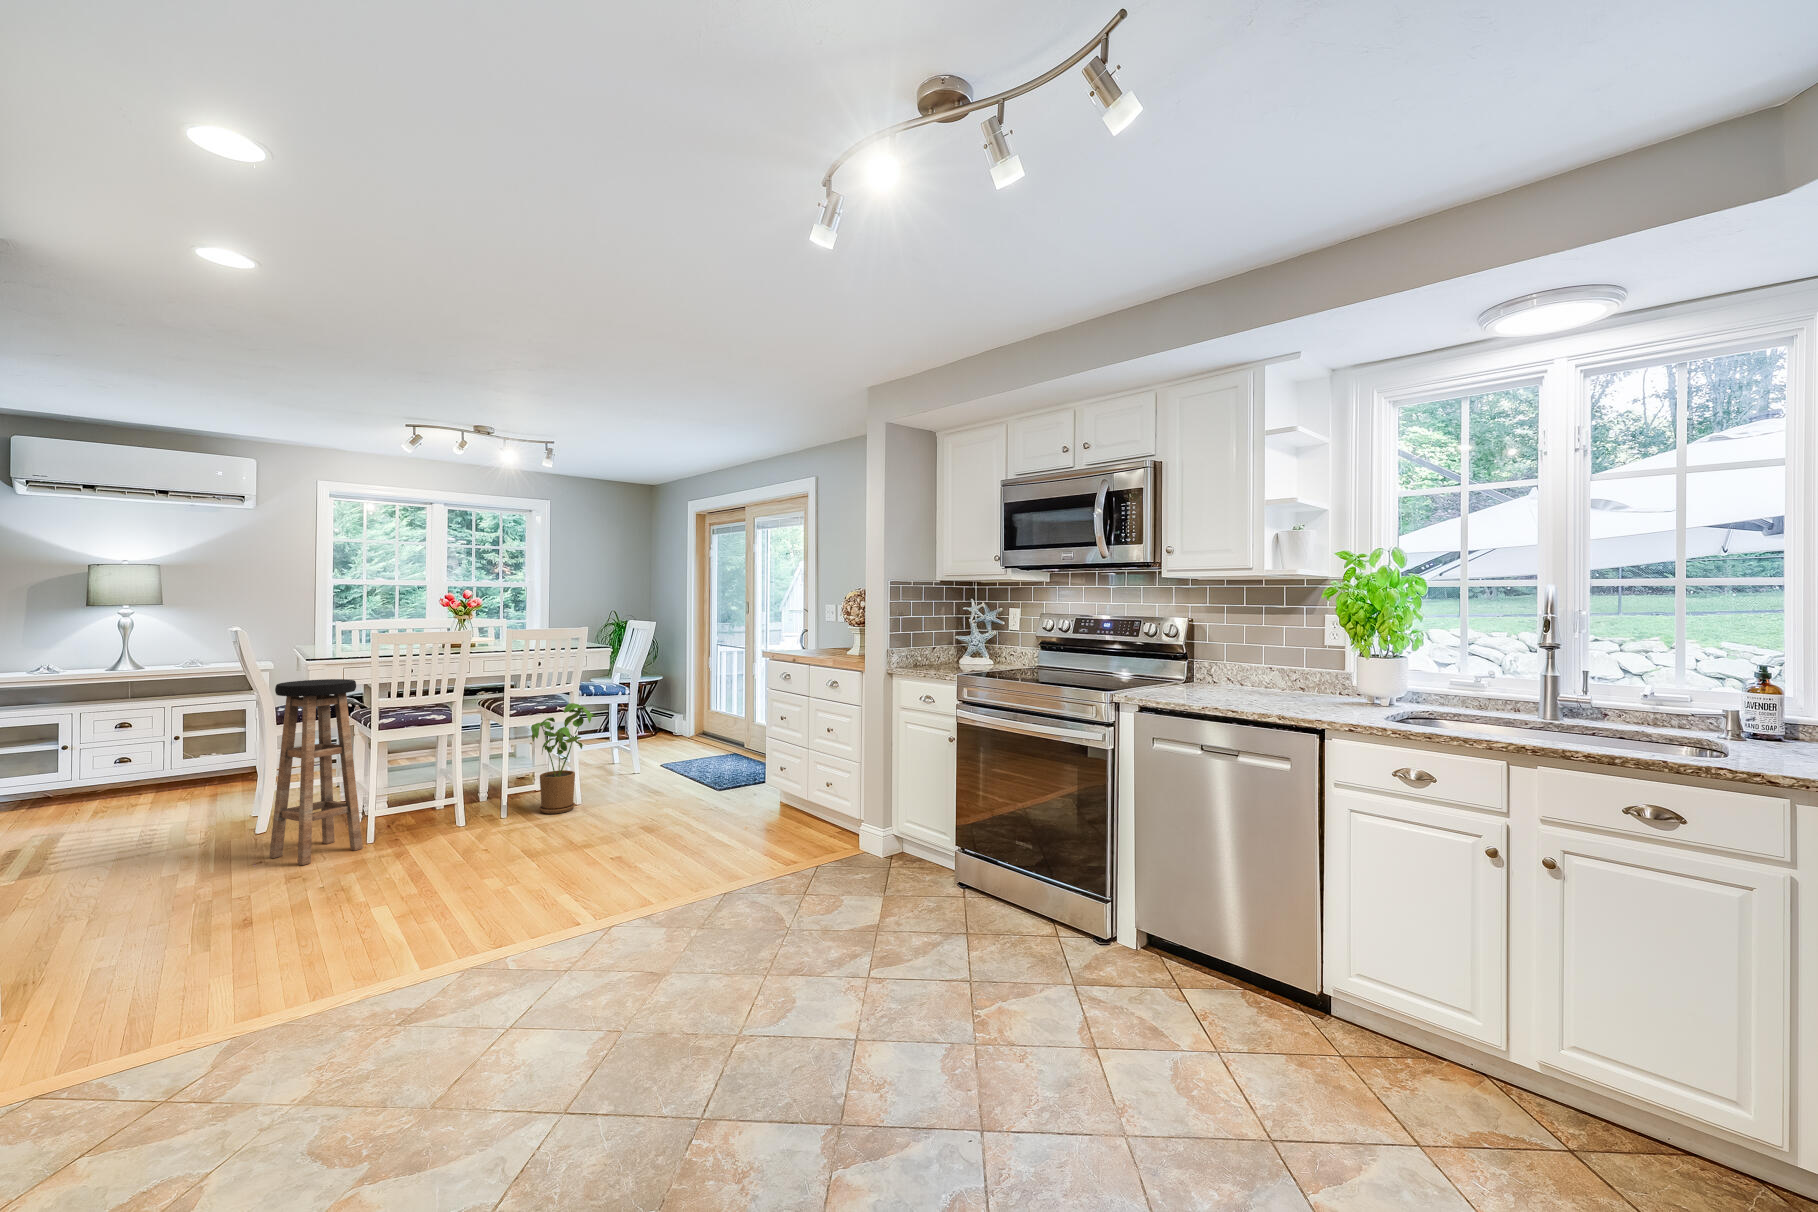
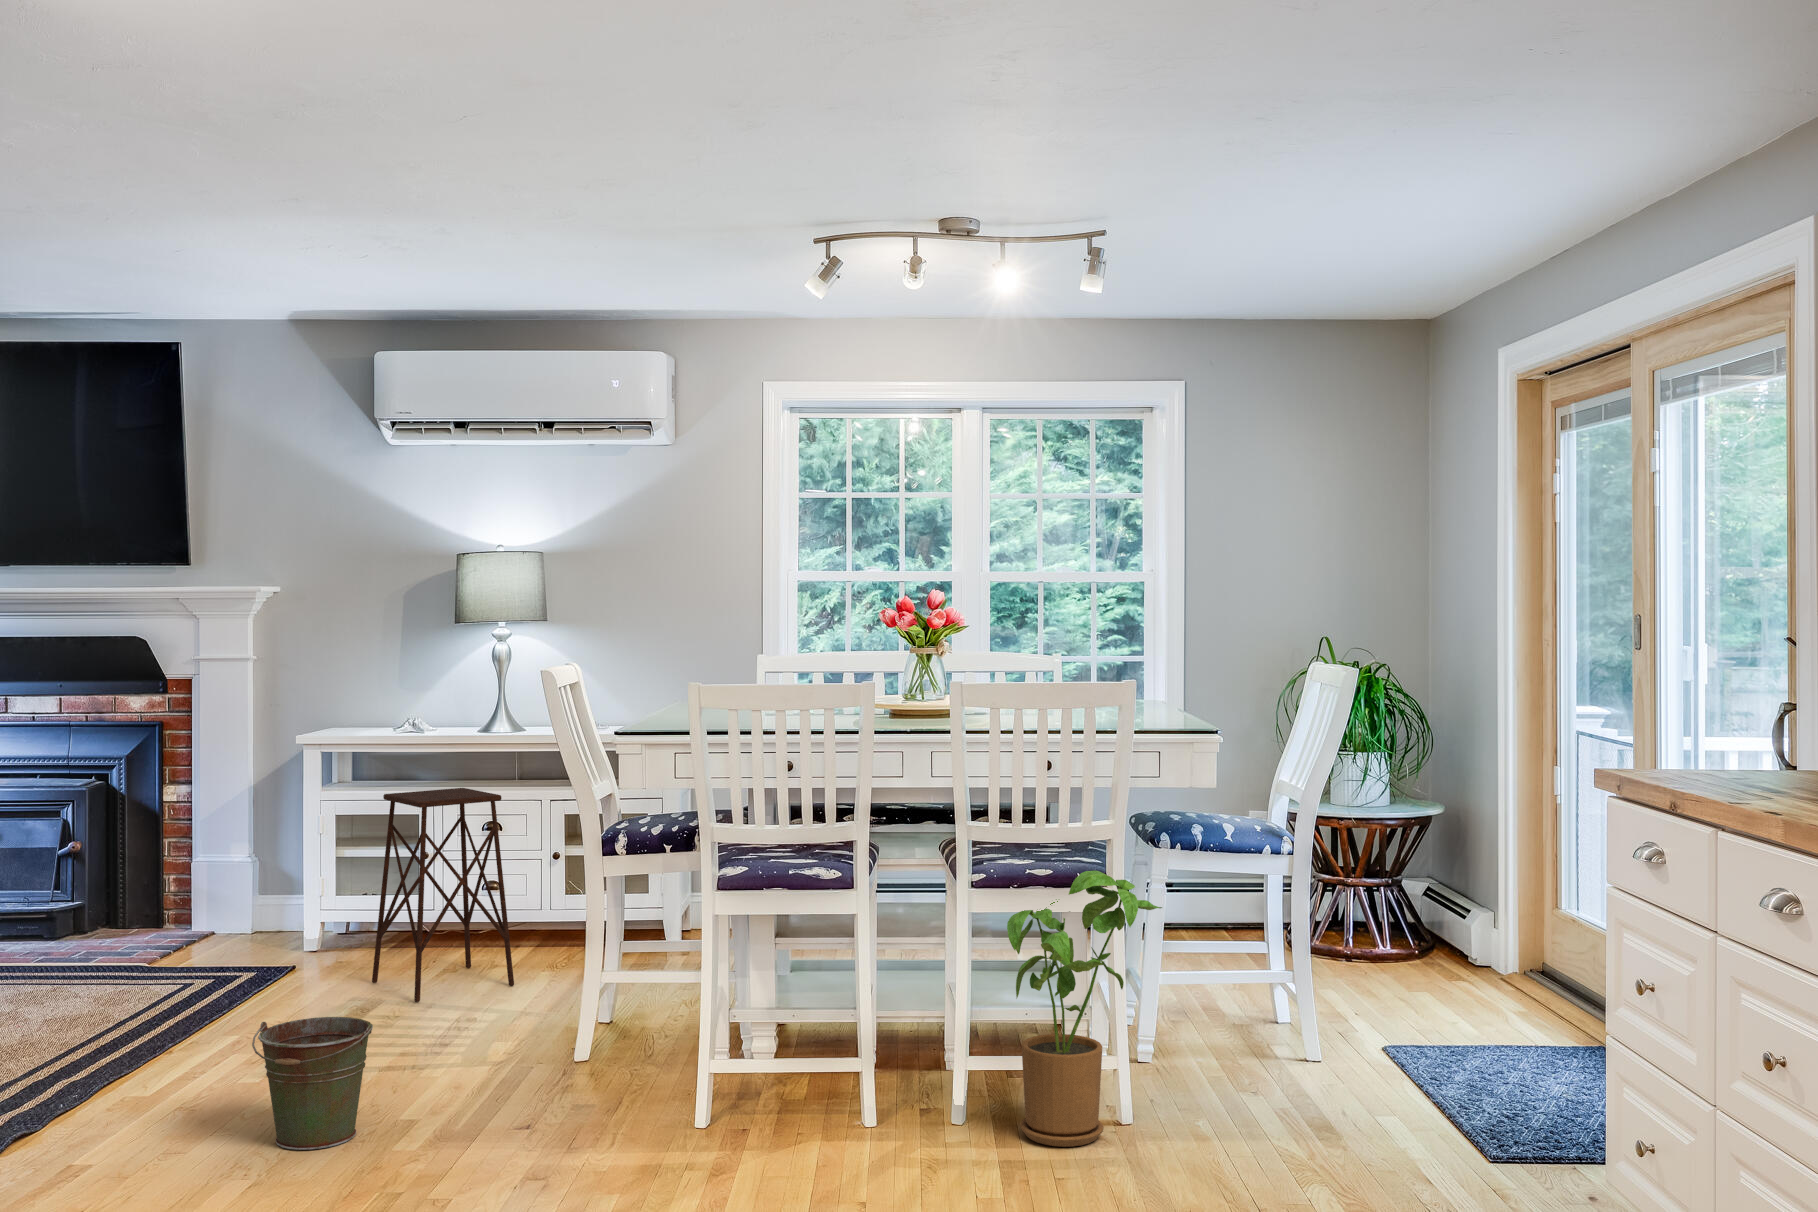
bar stool: present [269,679,363,865] -> none [517,775,654,1162]
side table: none [52,702,174,827] -> present [372,788,514,1002]
bucket: none [87,819,176,894] -> present [252,1017,373,1150]

